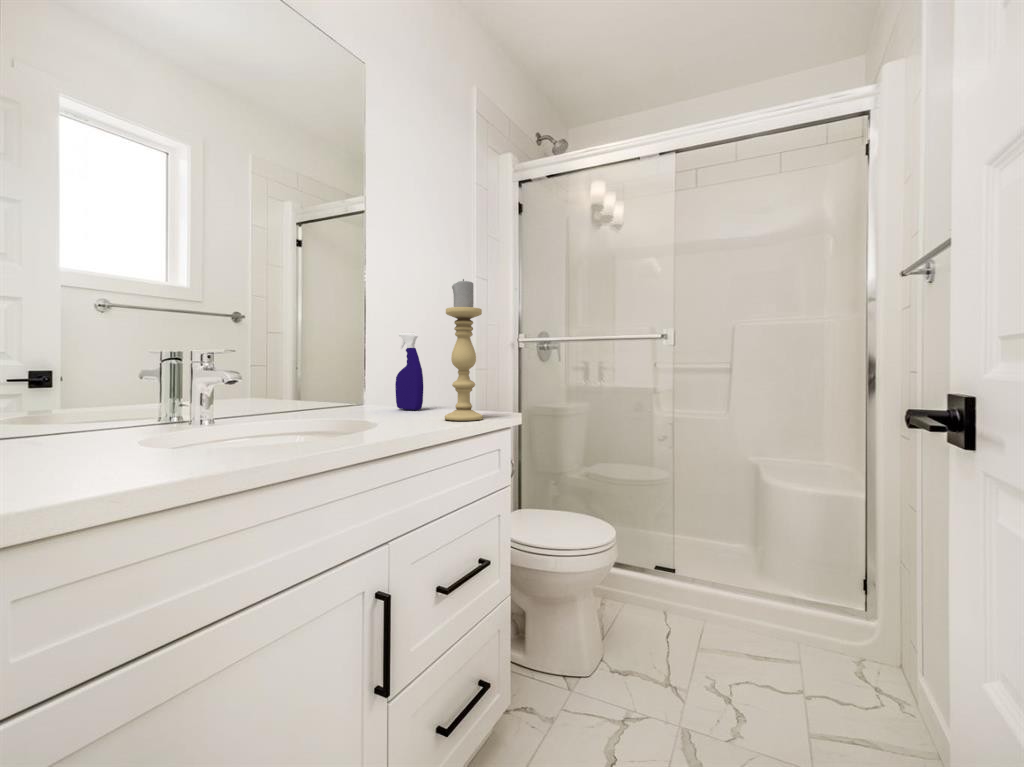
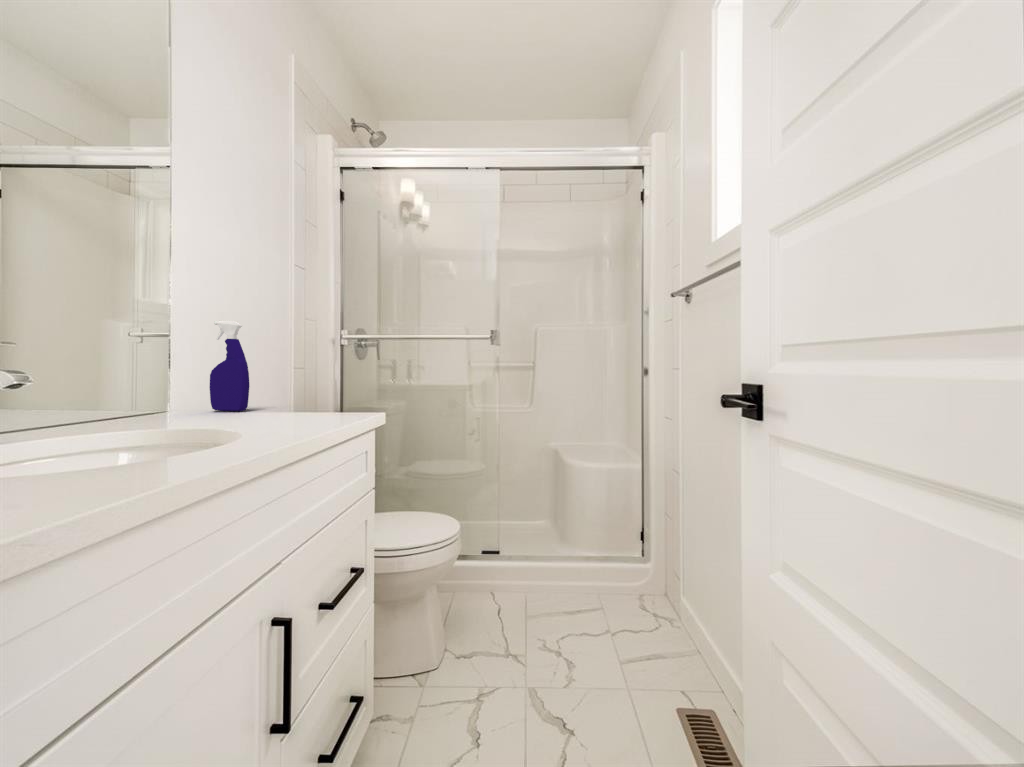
candle holder: present [445,279,483,421] -> none [299,265,343,420]

